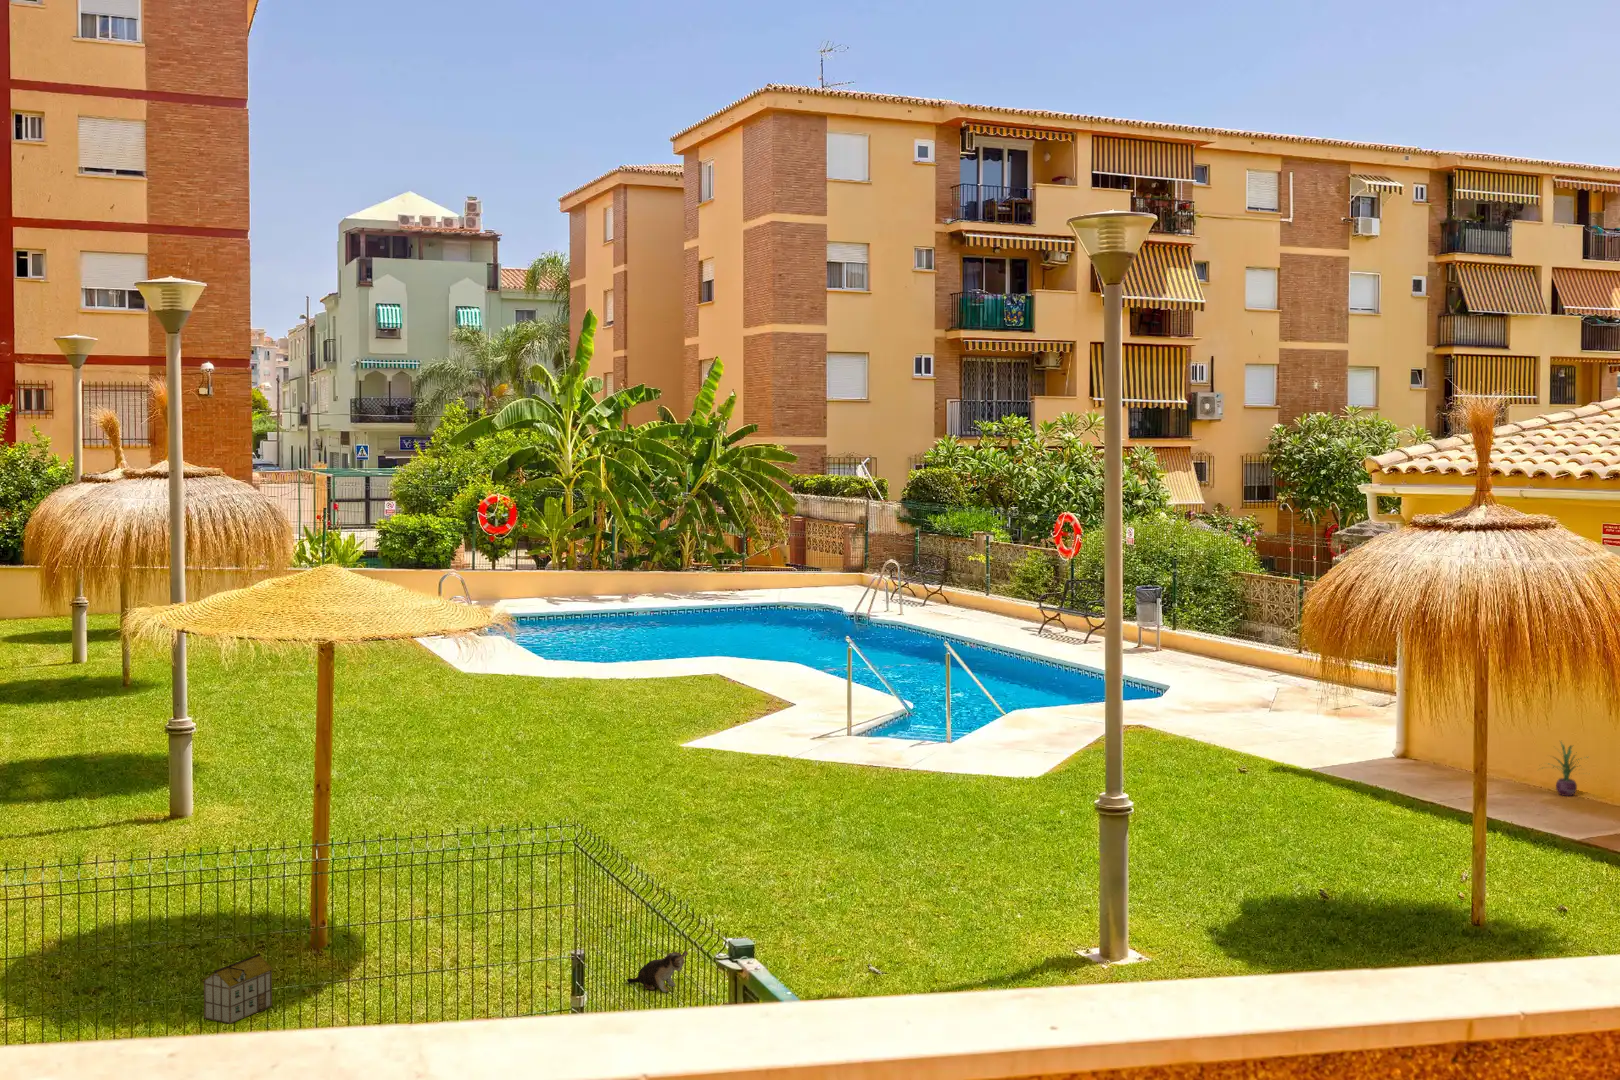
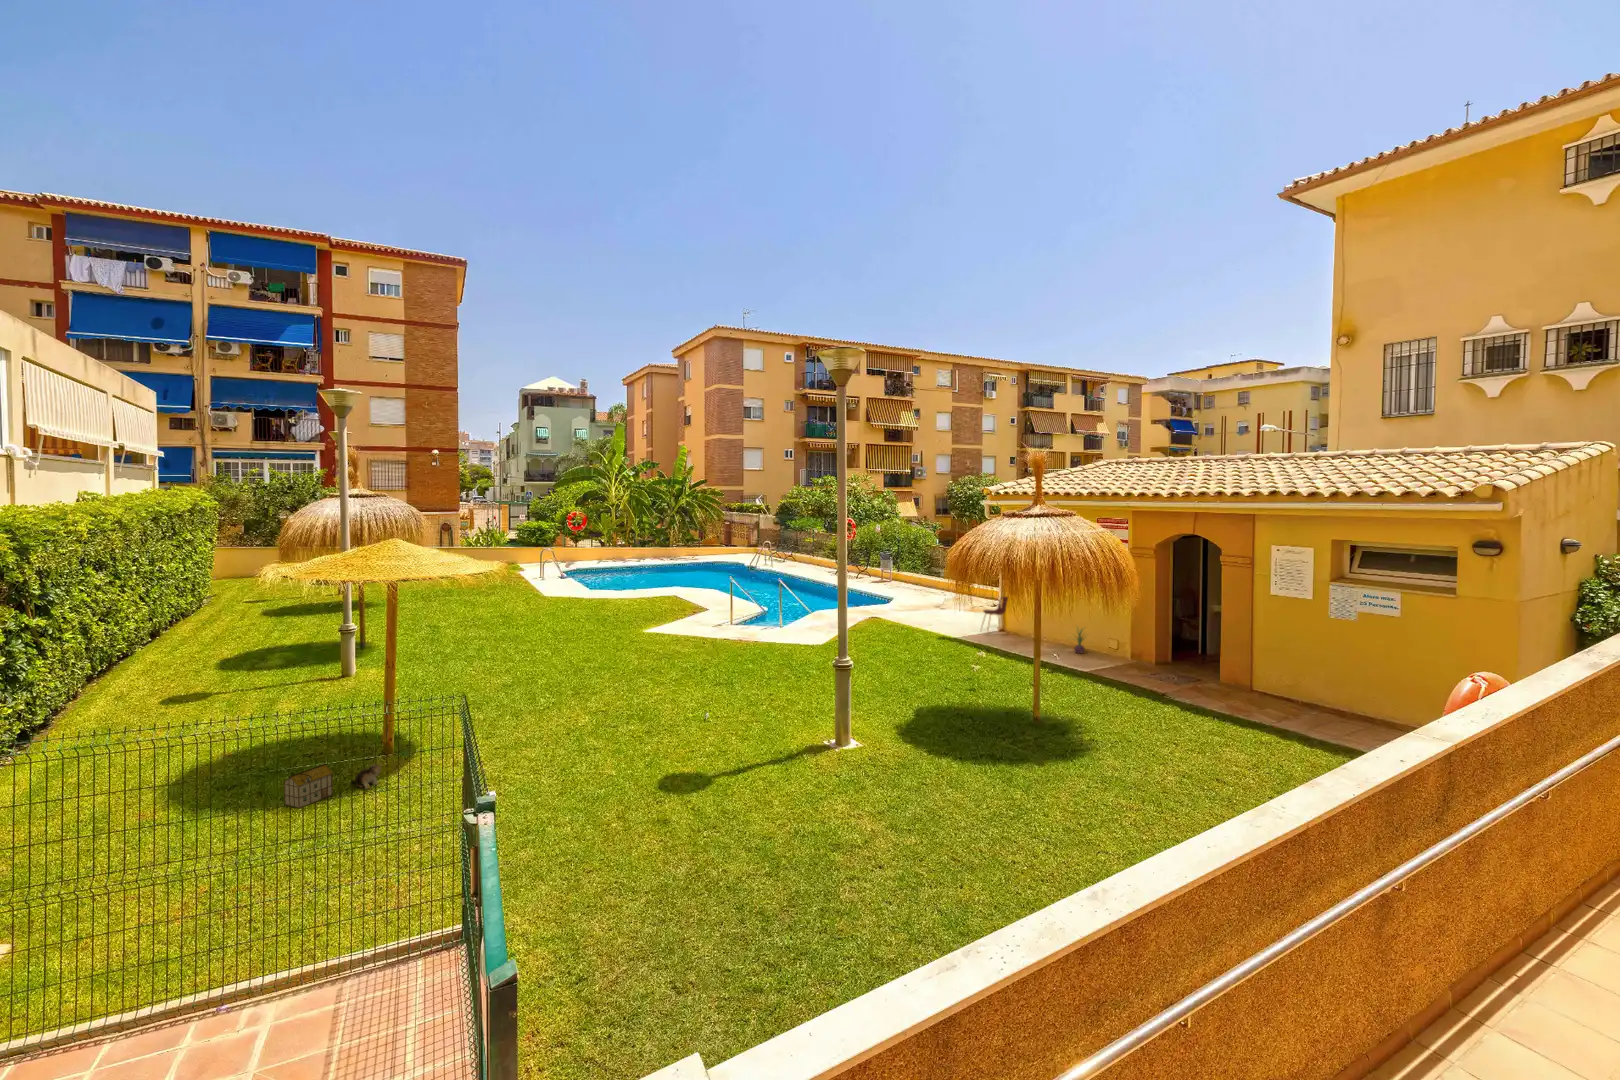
chair: none [1359,675,1418,758] -> present [981,597,1008,629]
plush toy: present [627,951,688,992] -> present [352,764,382,789]

